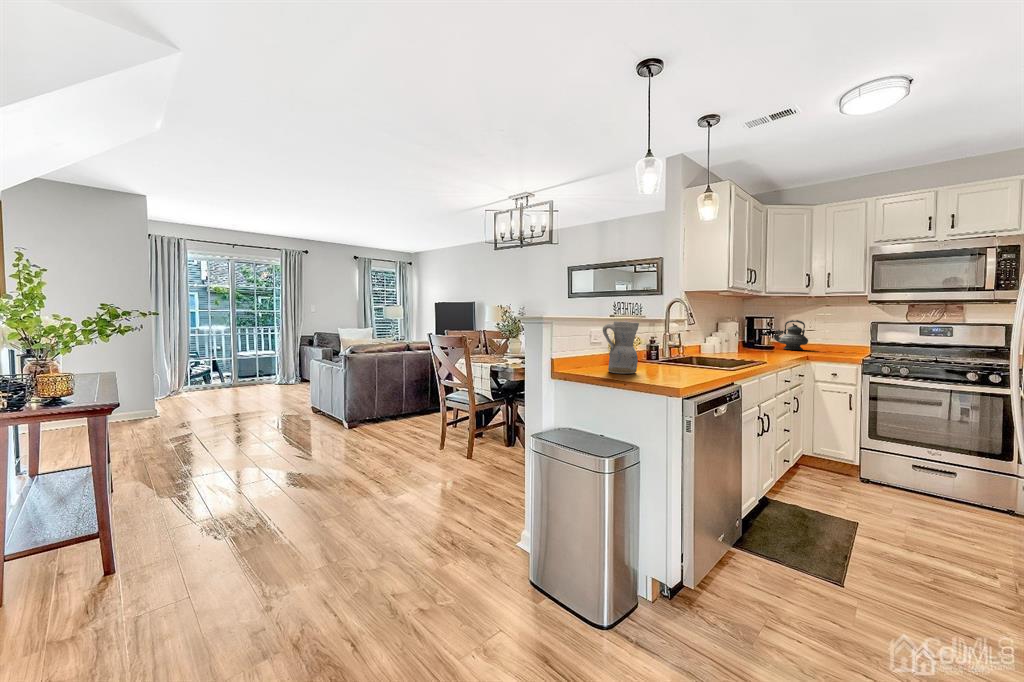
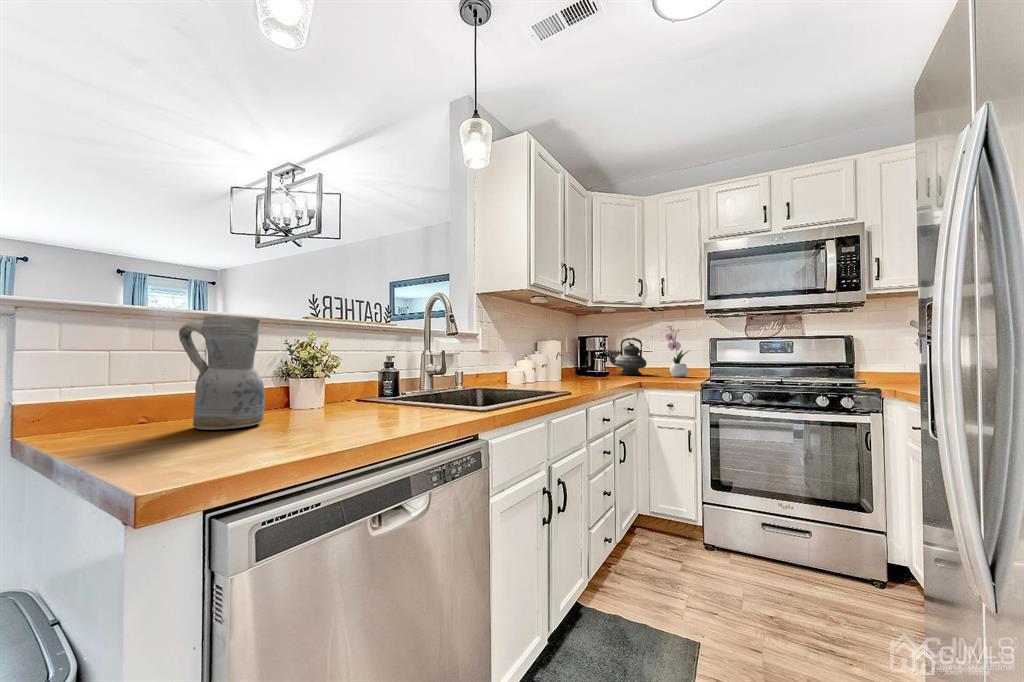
flower arrangement: none [828,311,851,353] -> present [666,326,689,377]

